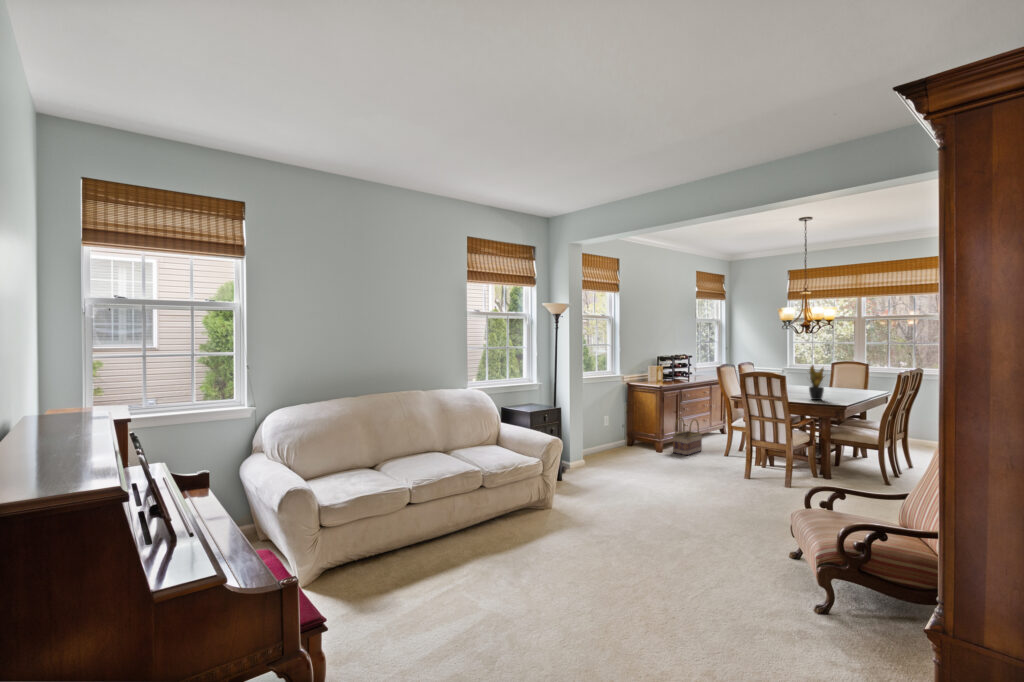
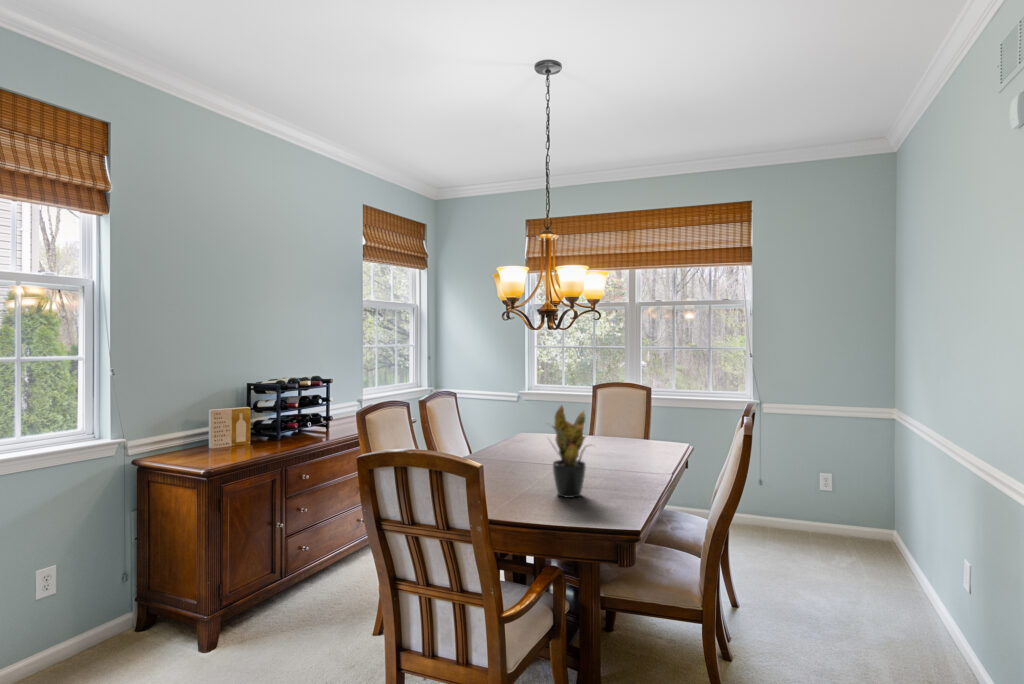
basket: present [673,417,702,455] -> none [246,536,331,646]

